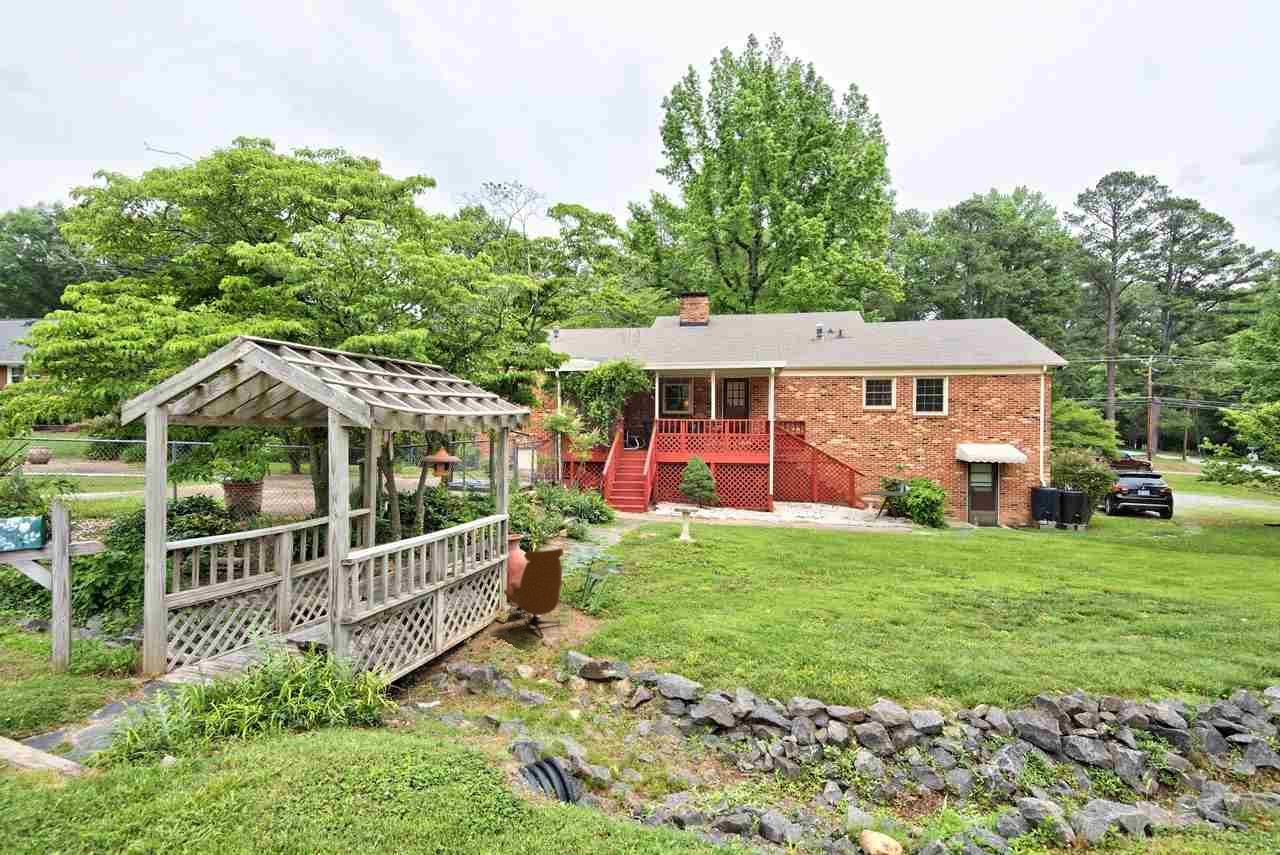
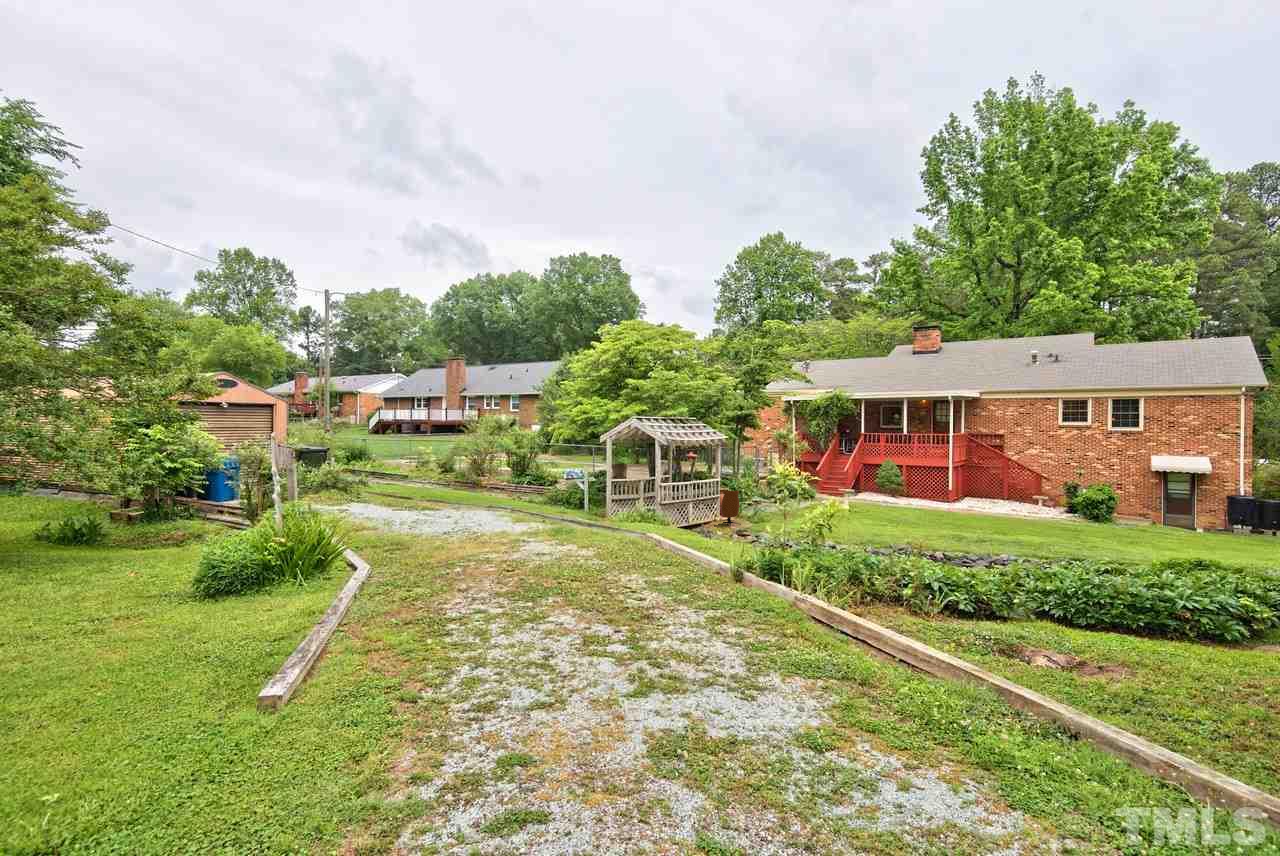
round table: present [868,491,908,520] -> none [1040,493,1075,516]

